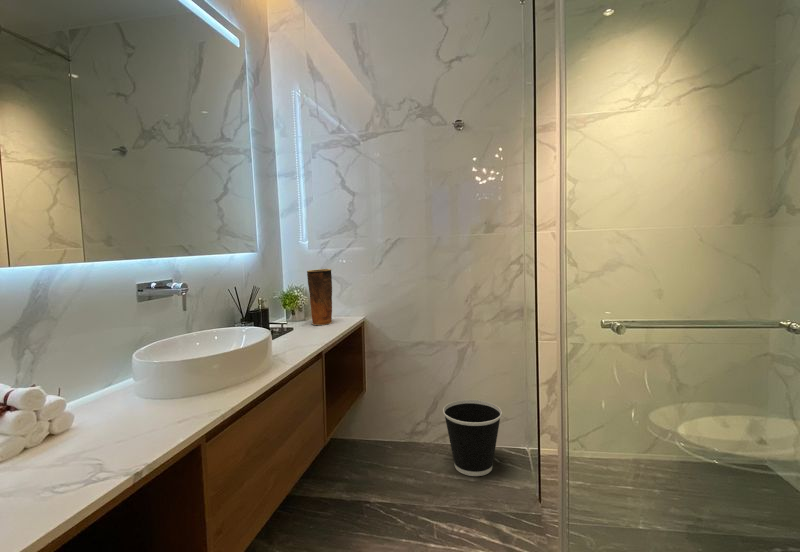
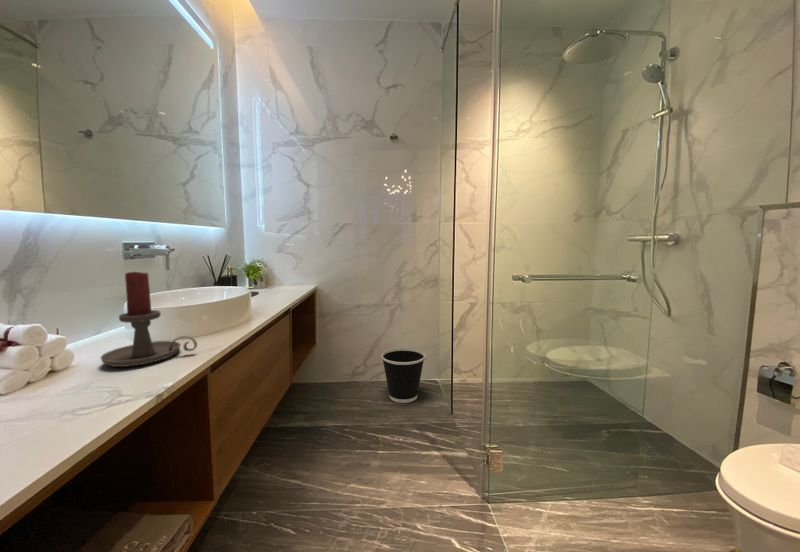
vase: present [307,269,332,325] -> none [270,246,292,291]
candle holder: none [94,326,192,436] -> present [101,272,197,367]

